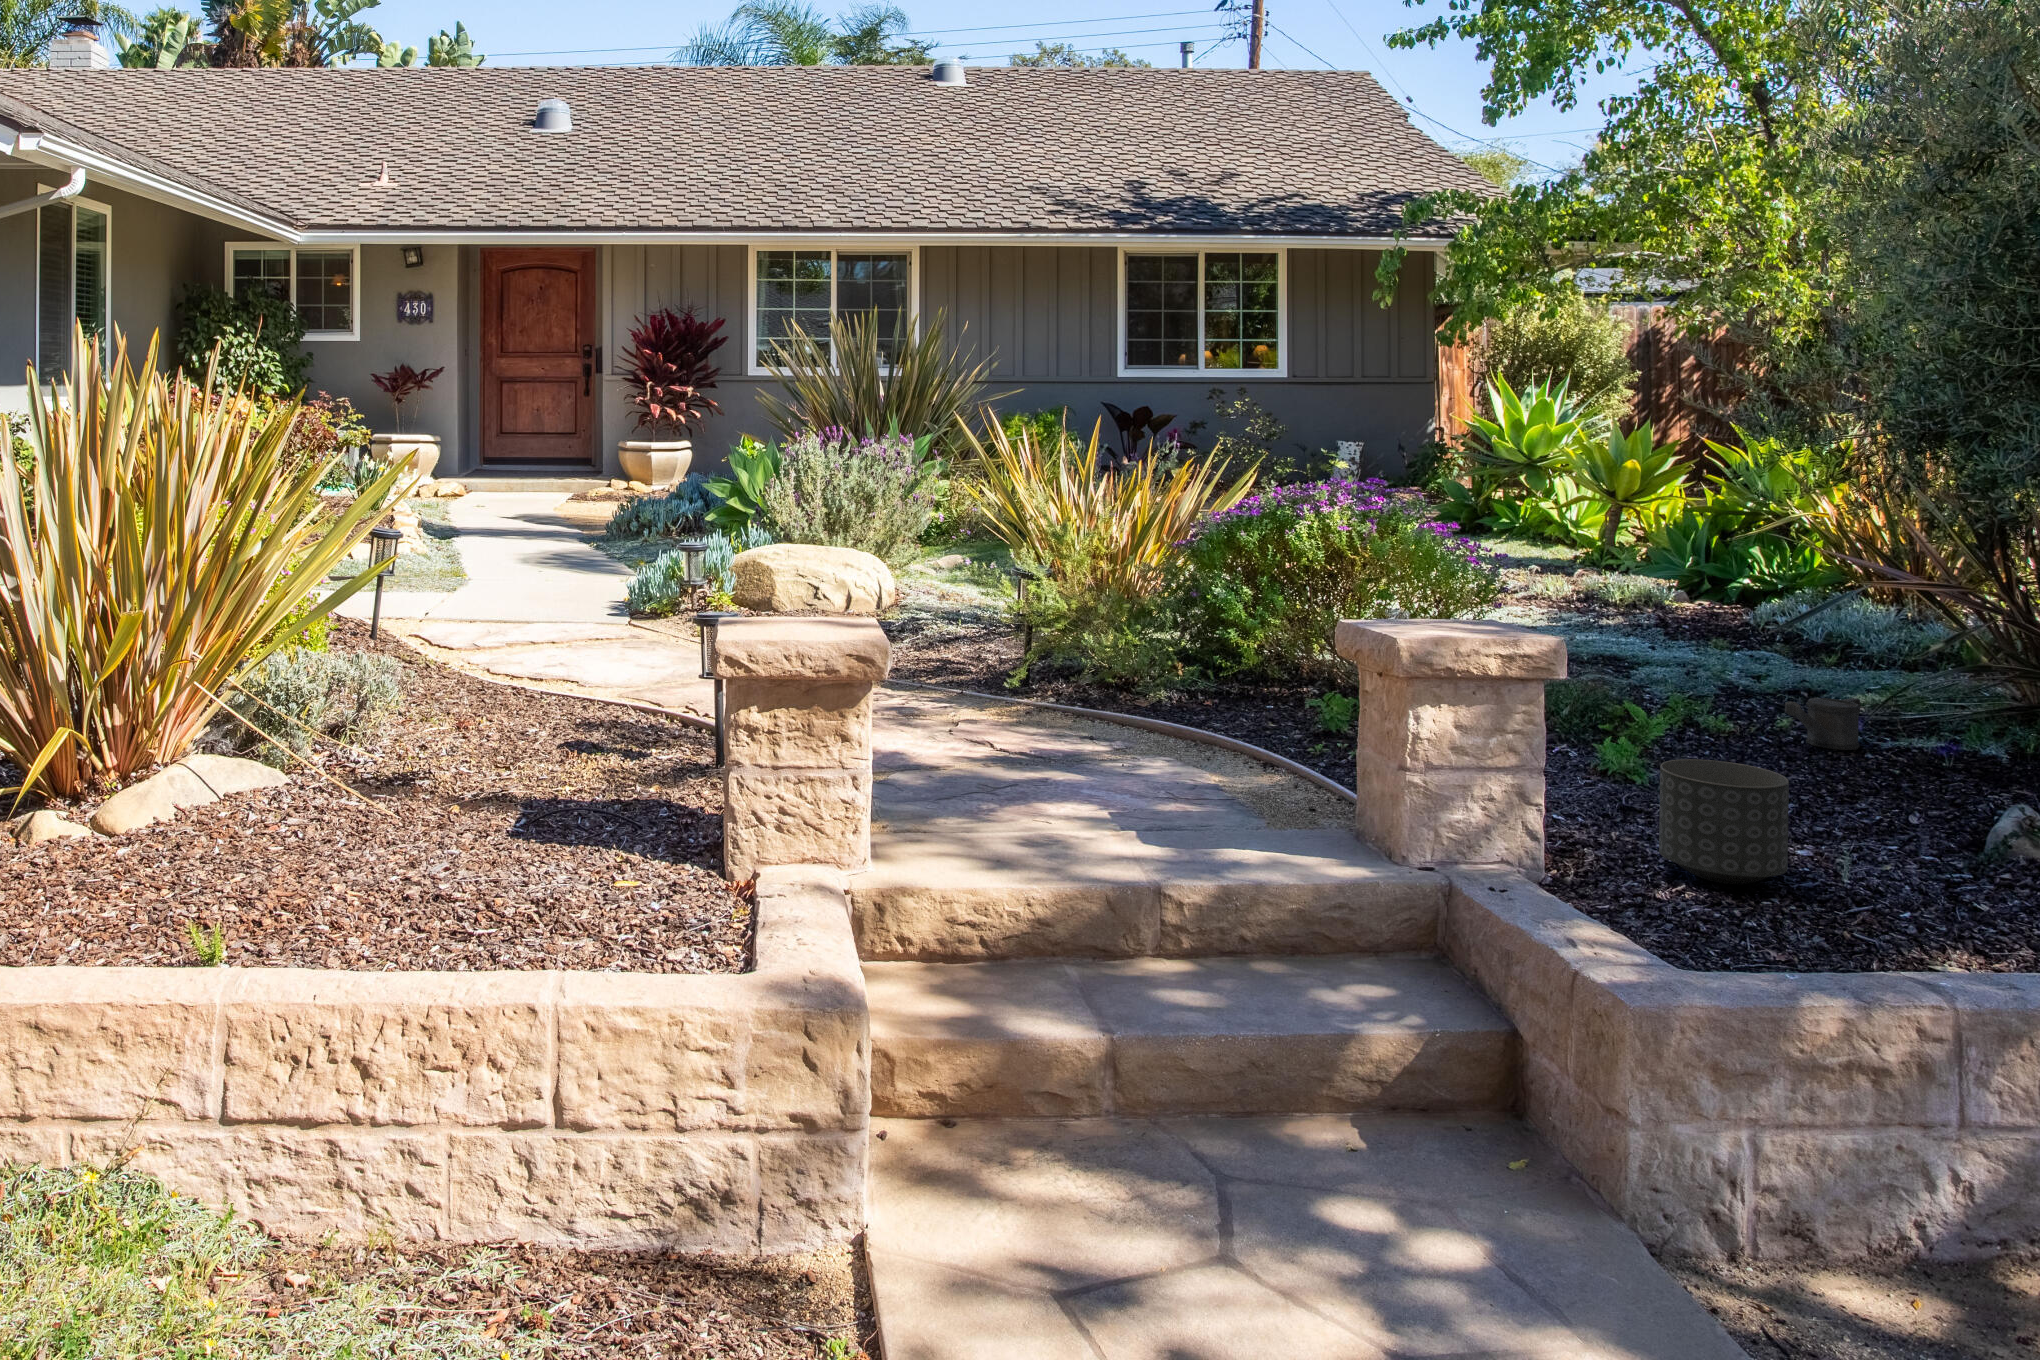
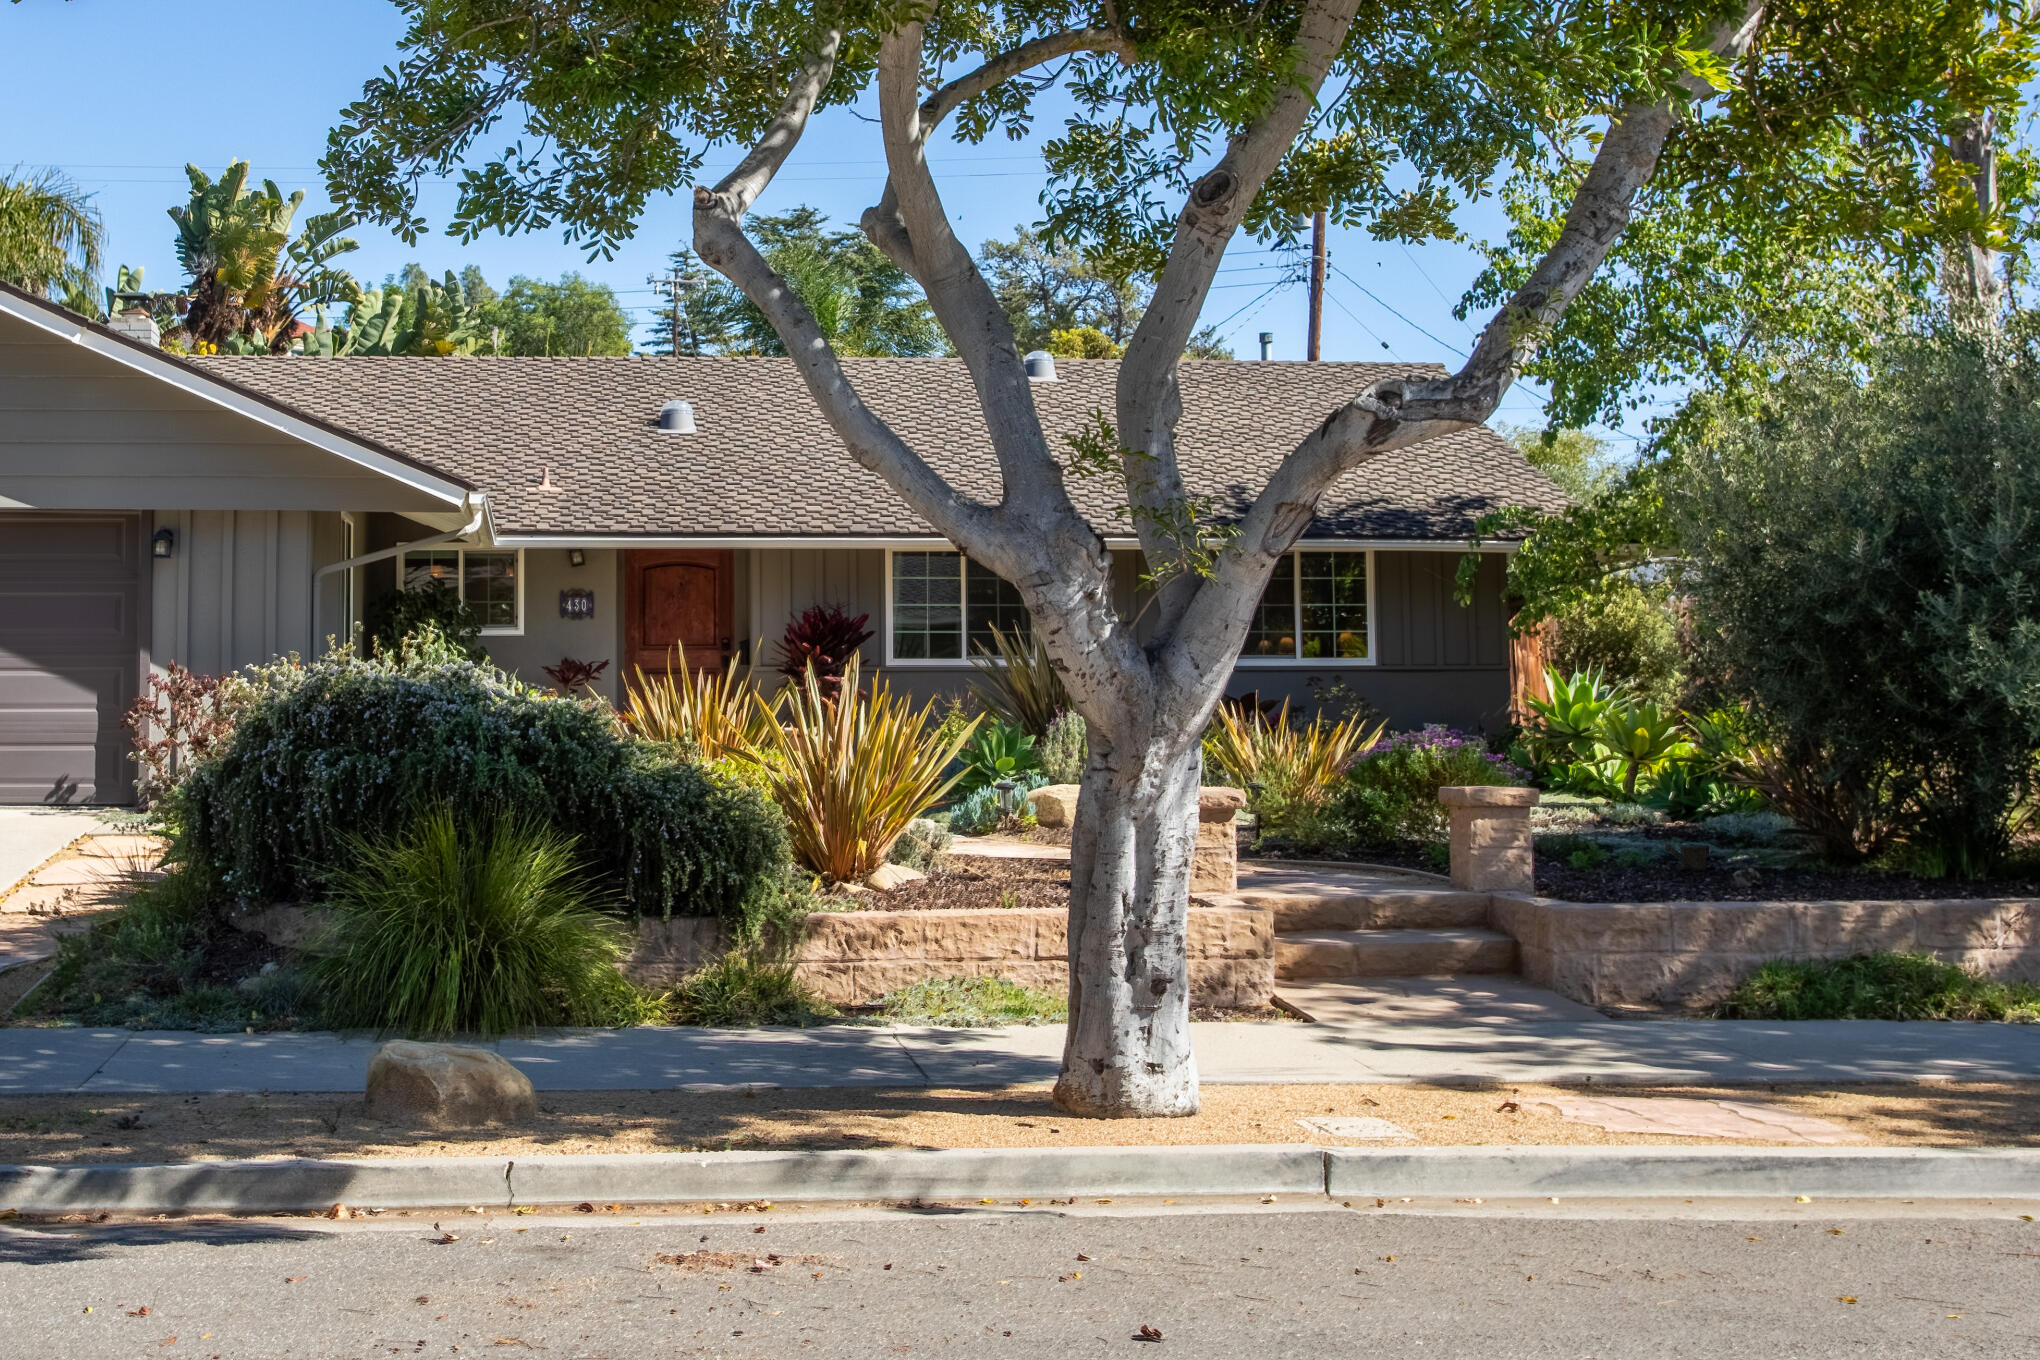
planter: present [1659,759,1789,884] -> none [1576,849,1630,899]

